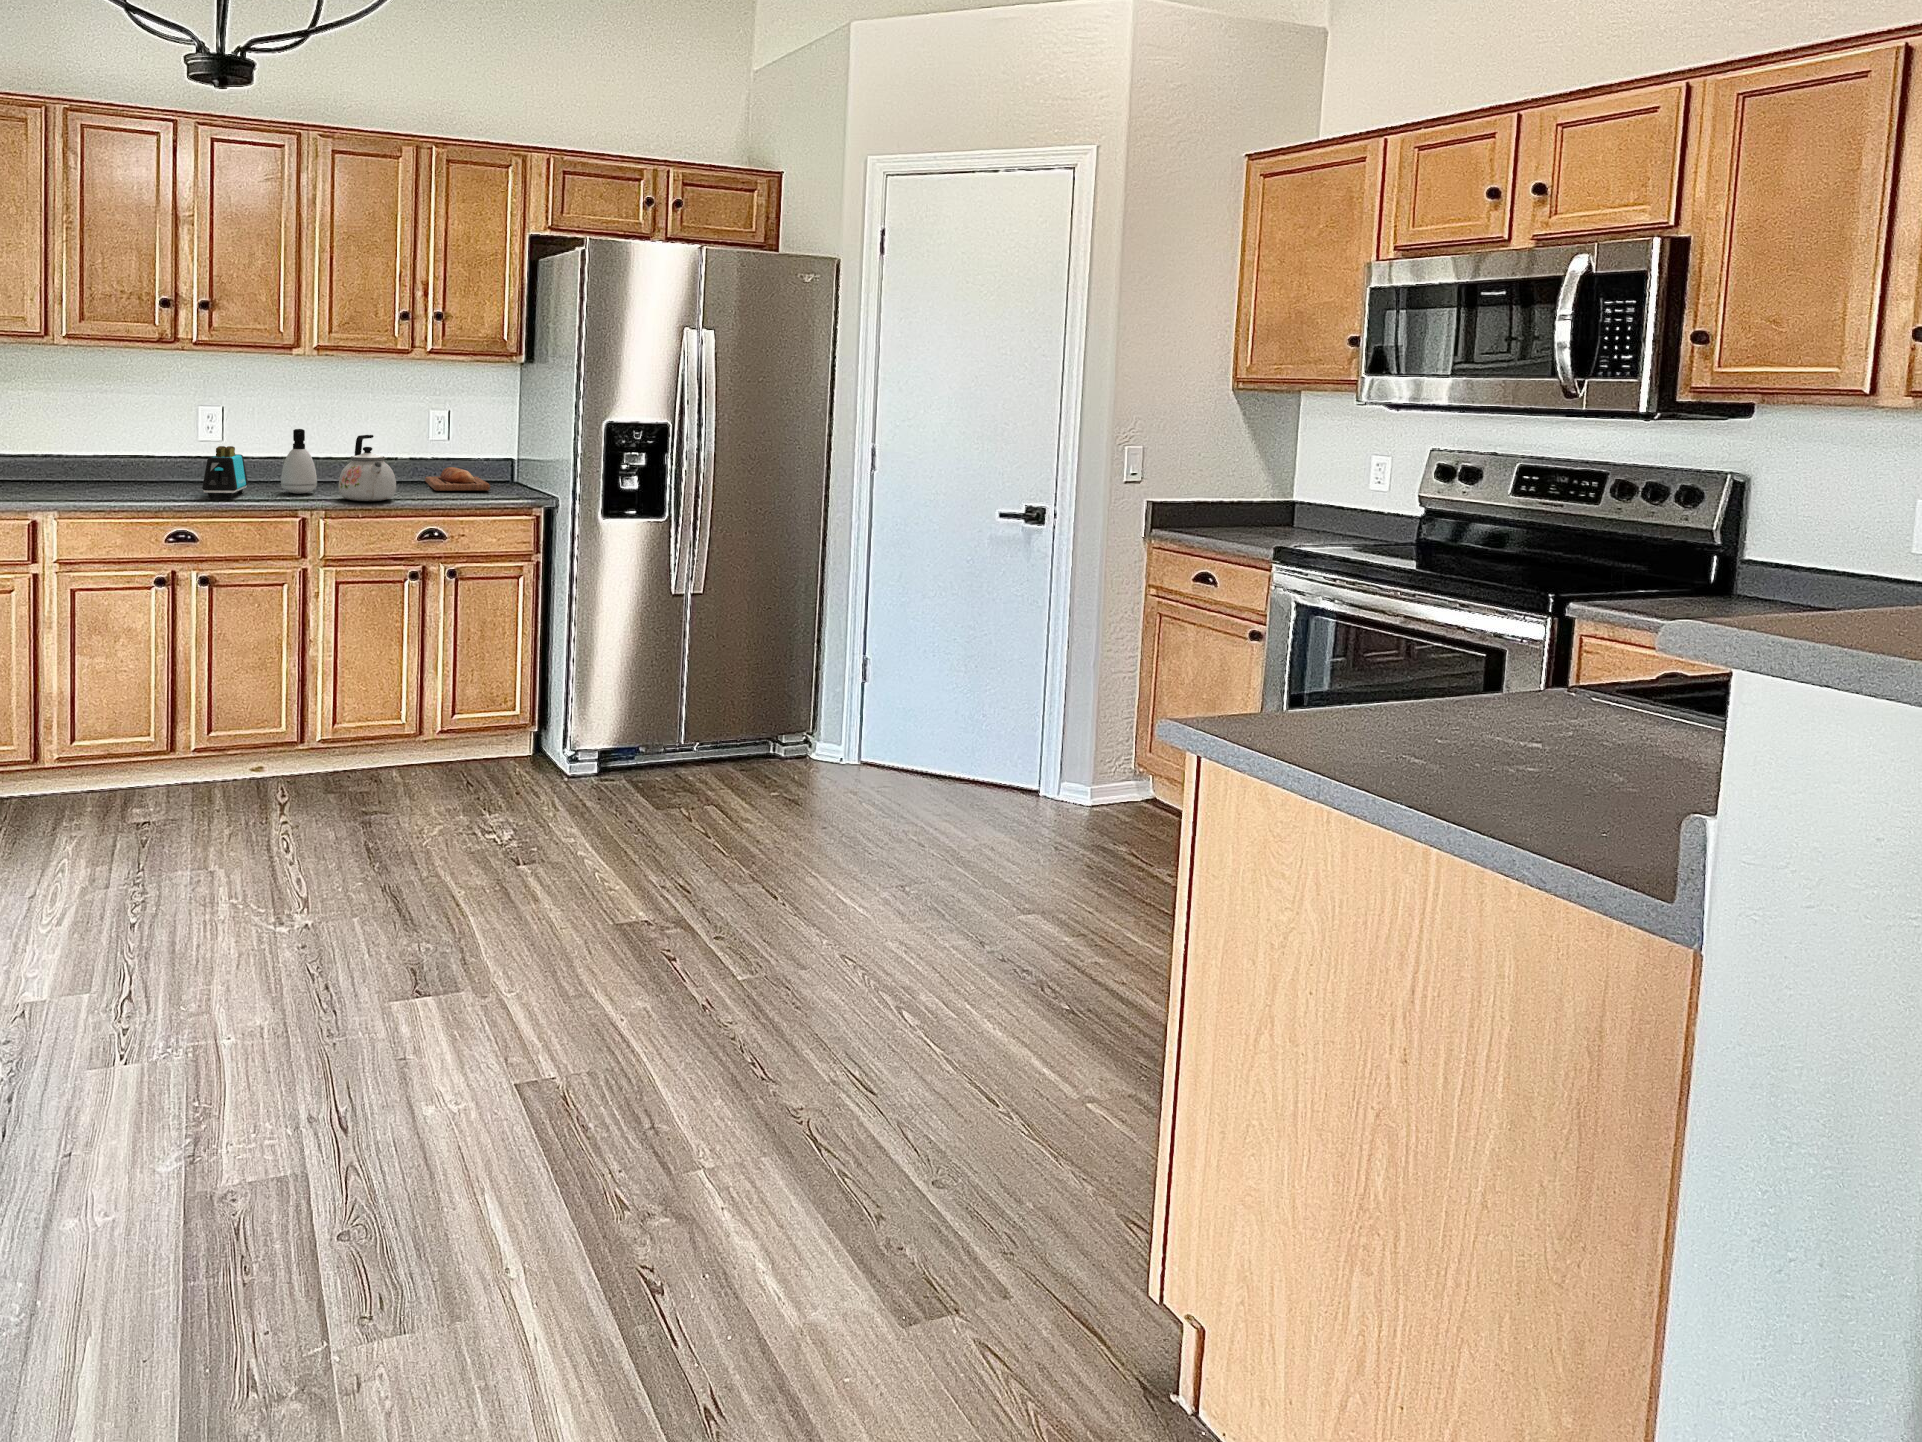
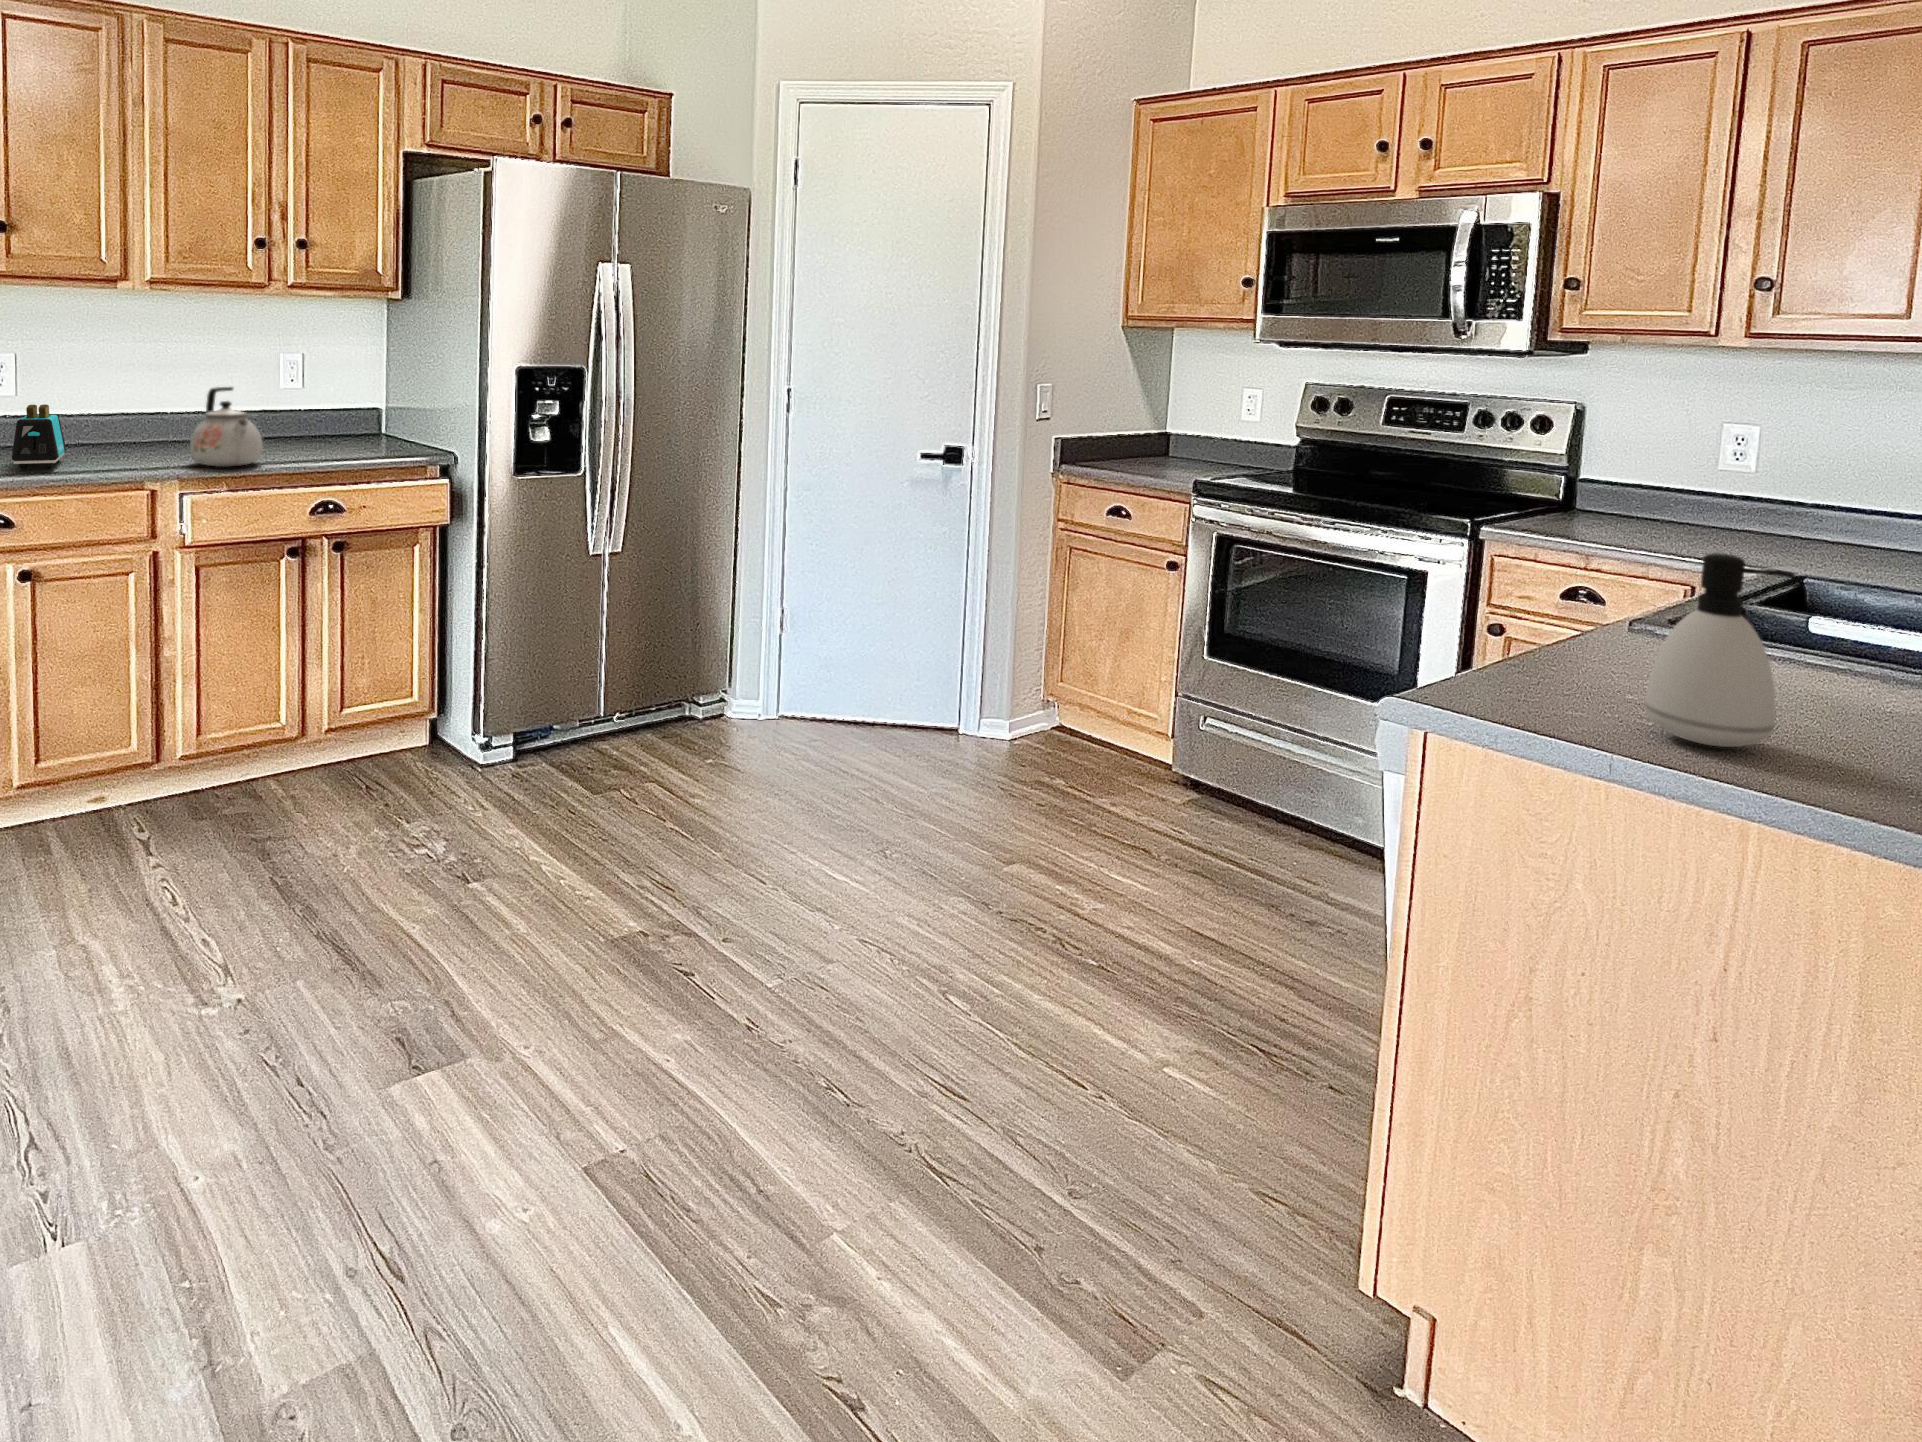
soap dispenser: present [281,429,317,494] -> present [1645,553,1795,747]
bread loaf: present [425,467,490,491] -> none [275,420,364,449]

